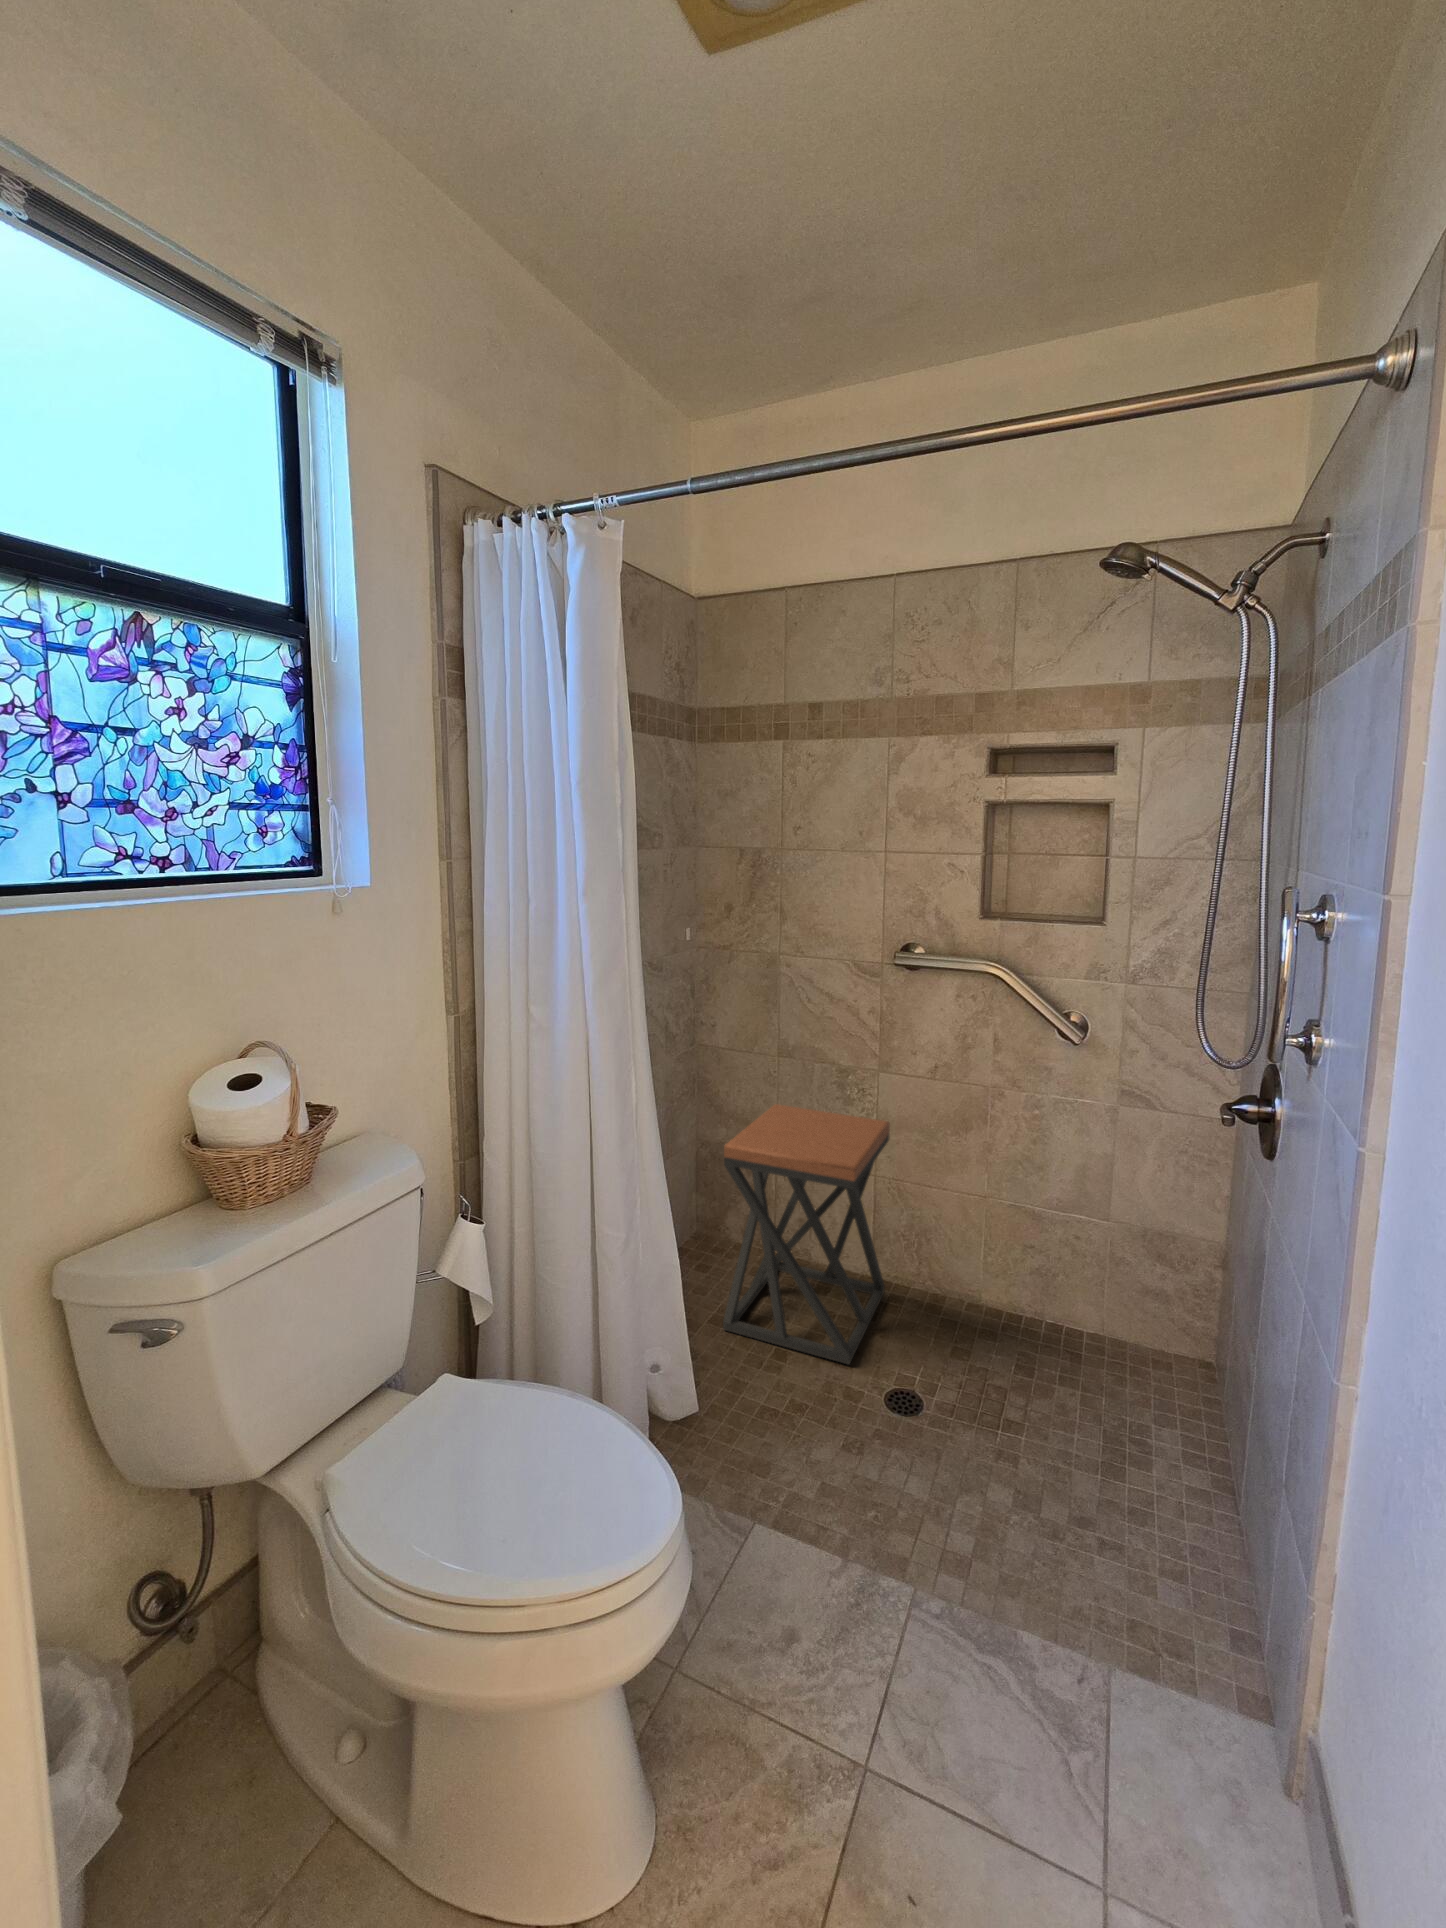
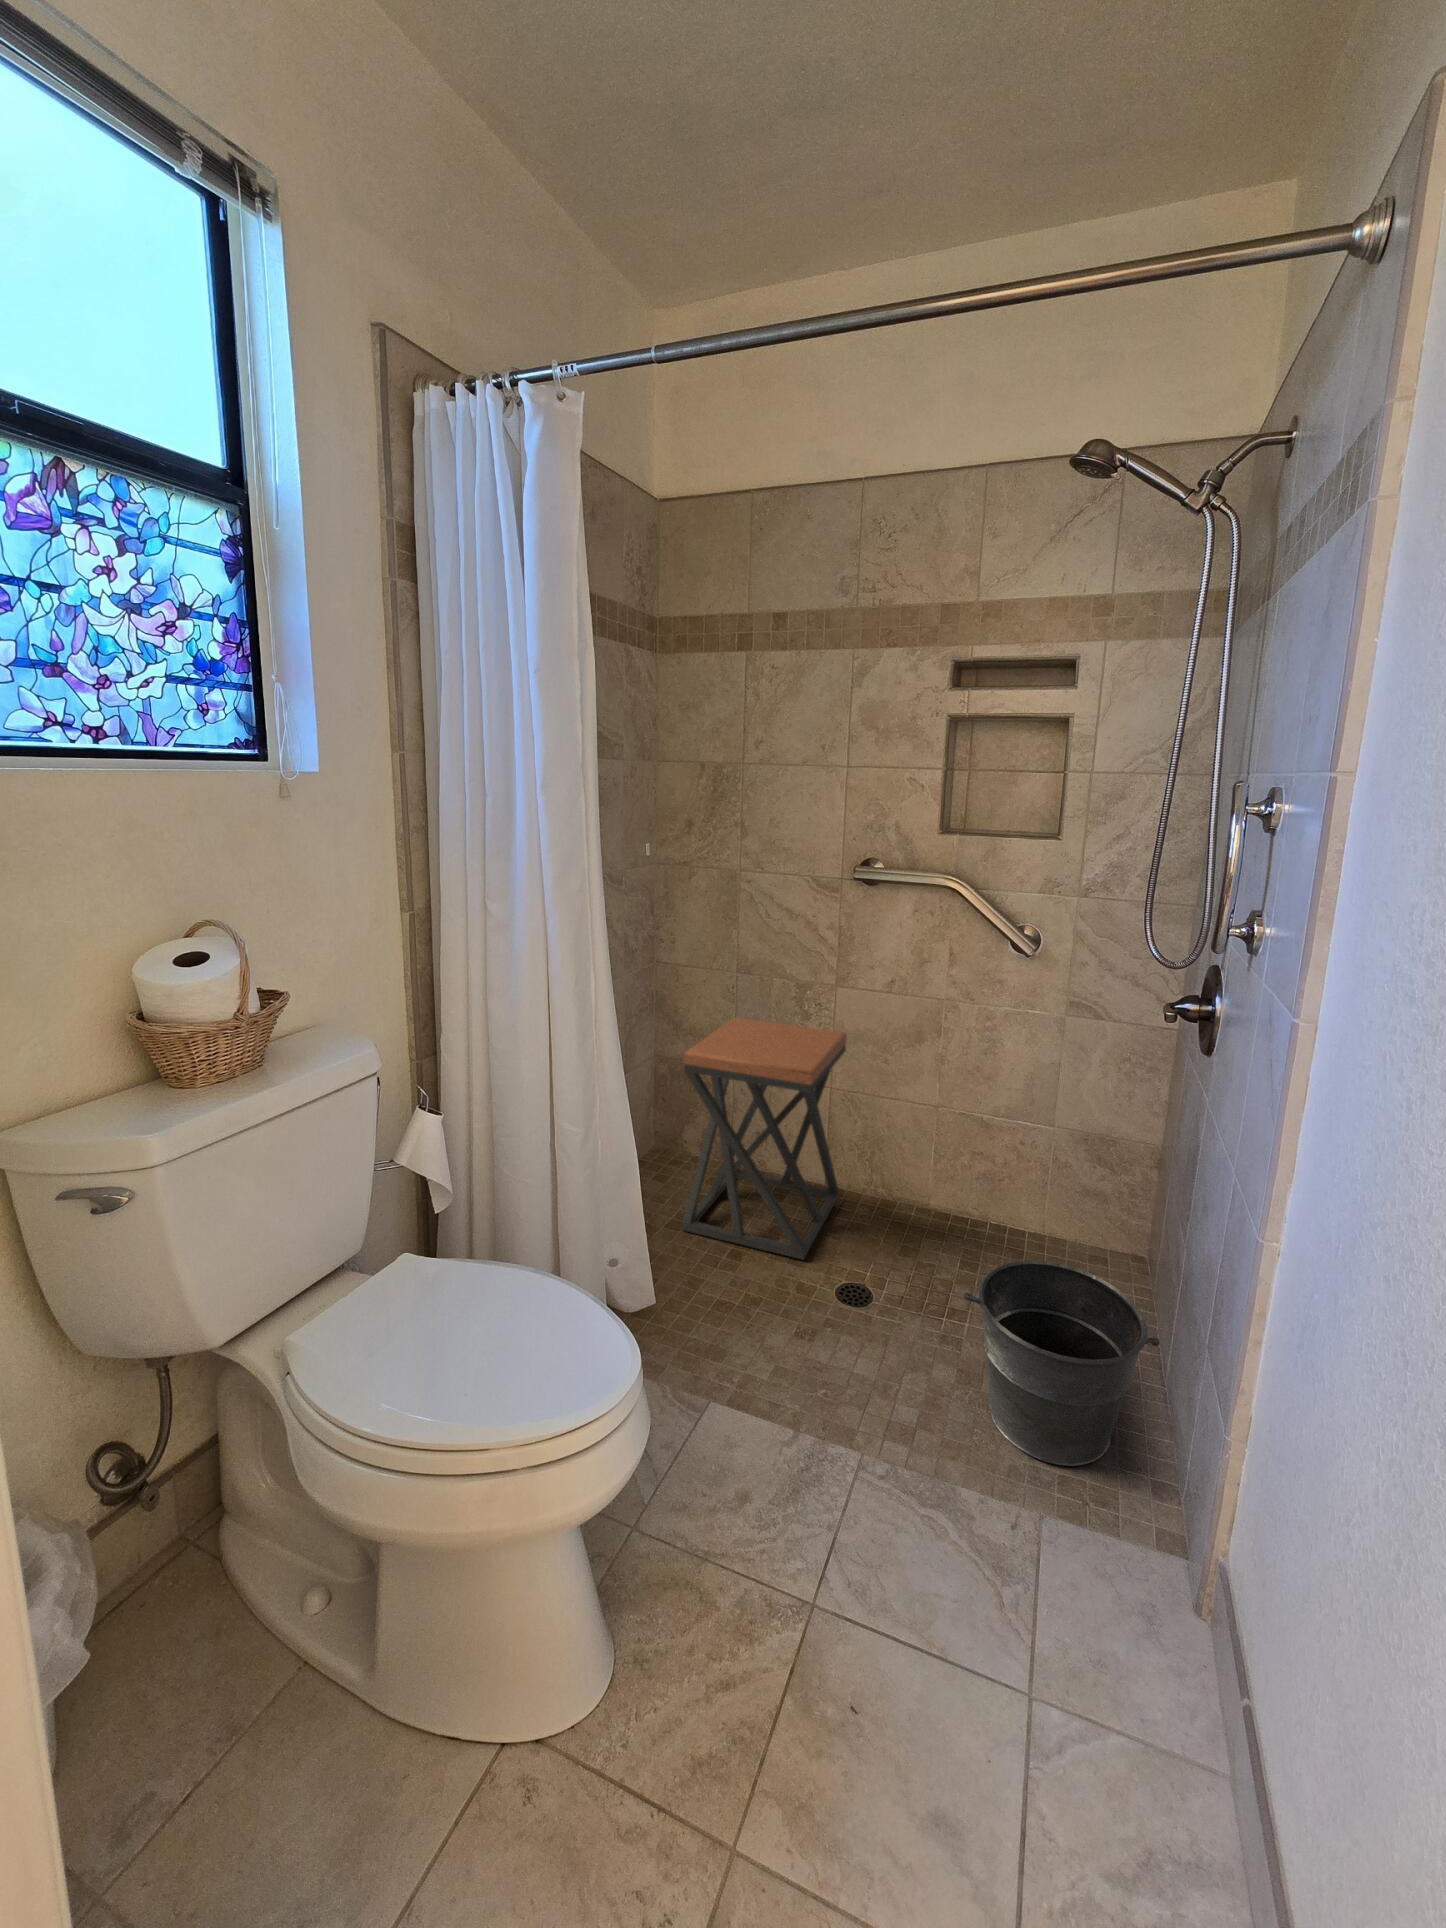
bucket: none [1019,1377,1233,1611] -> present [964,1261,1160,1466]

